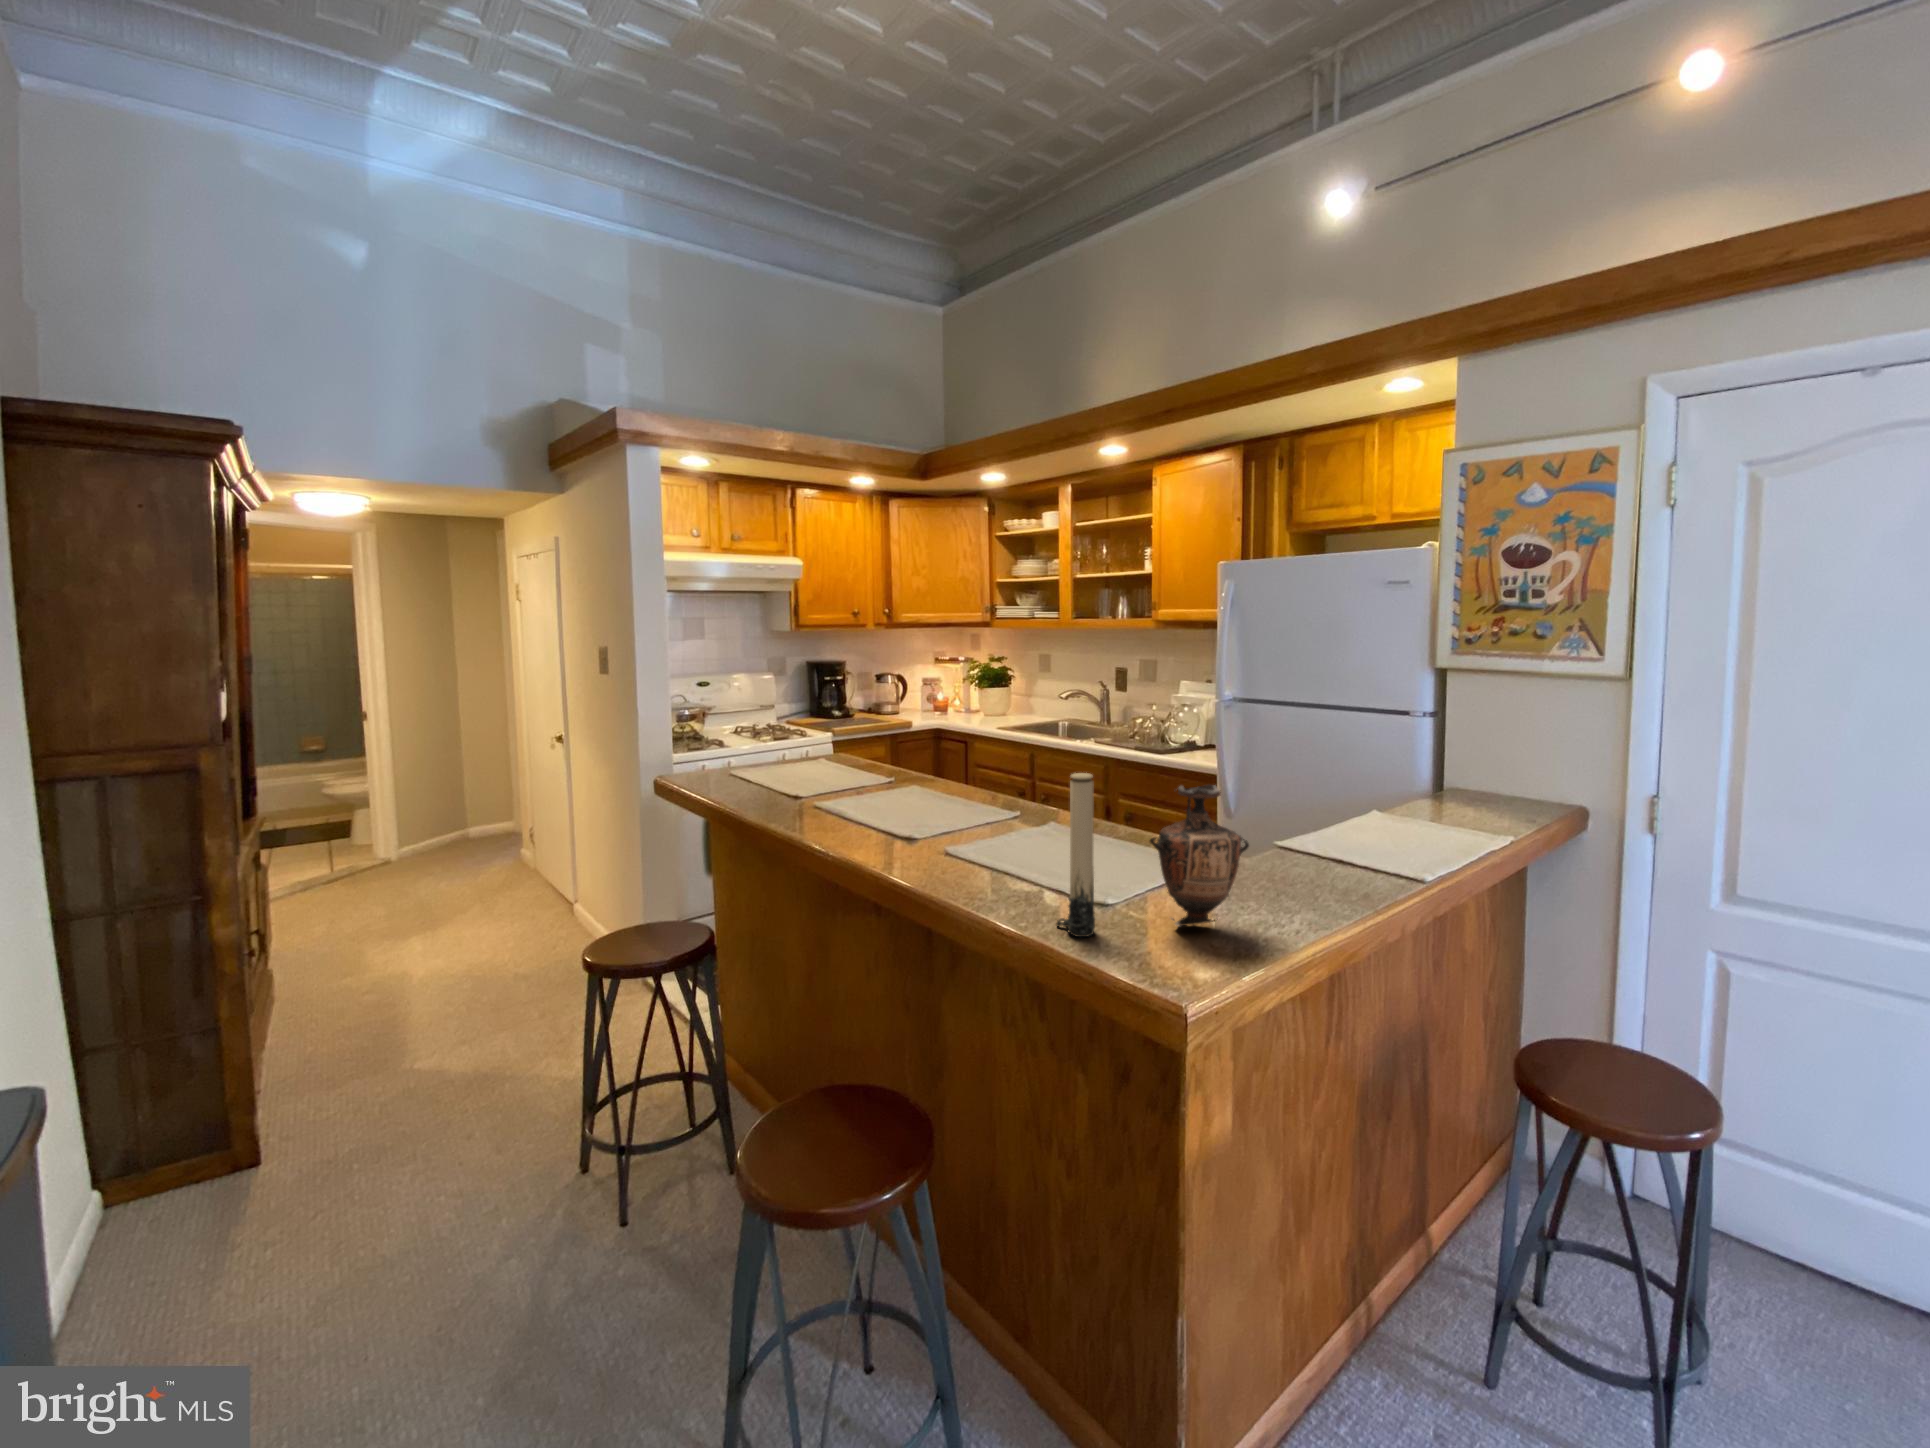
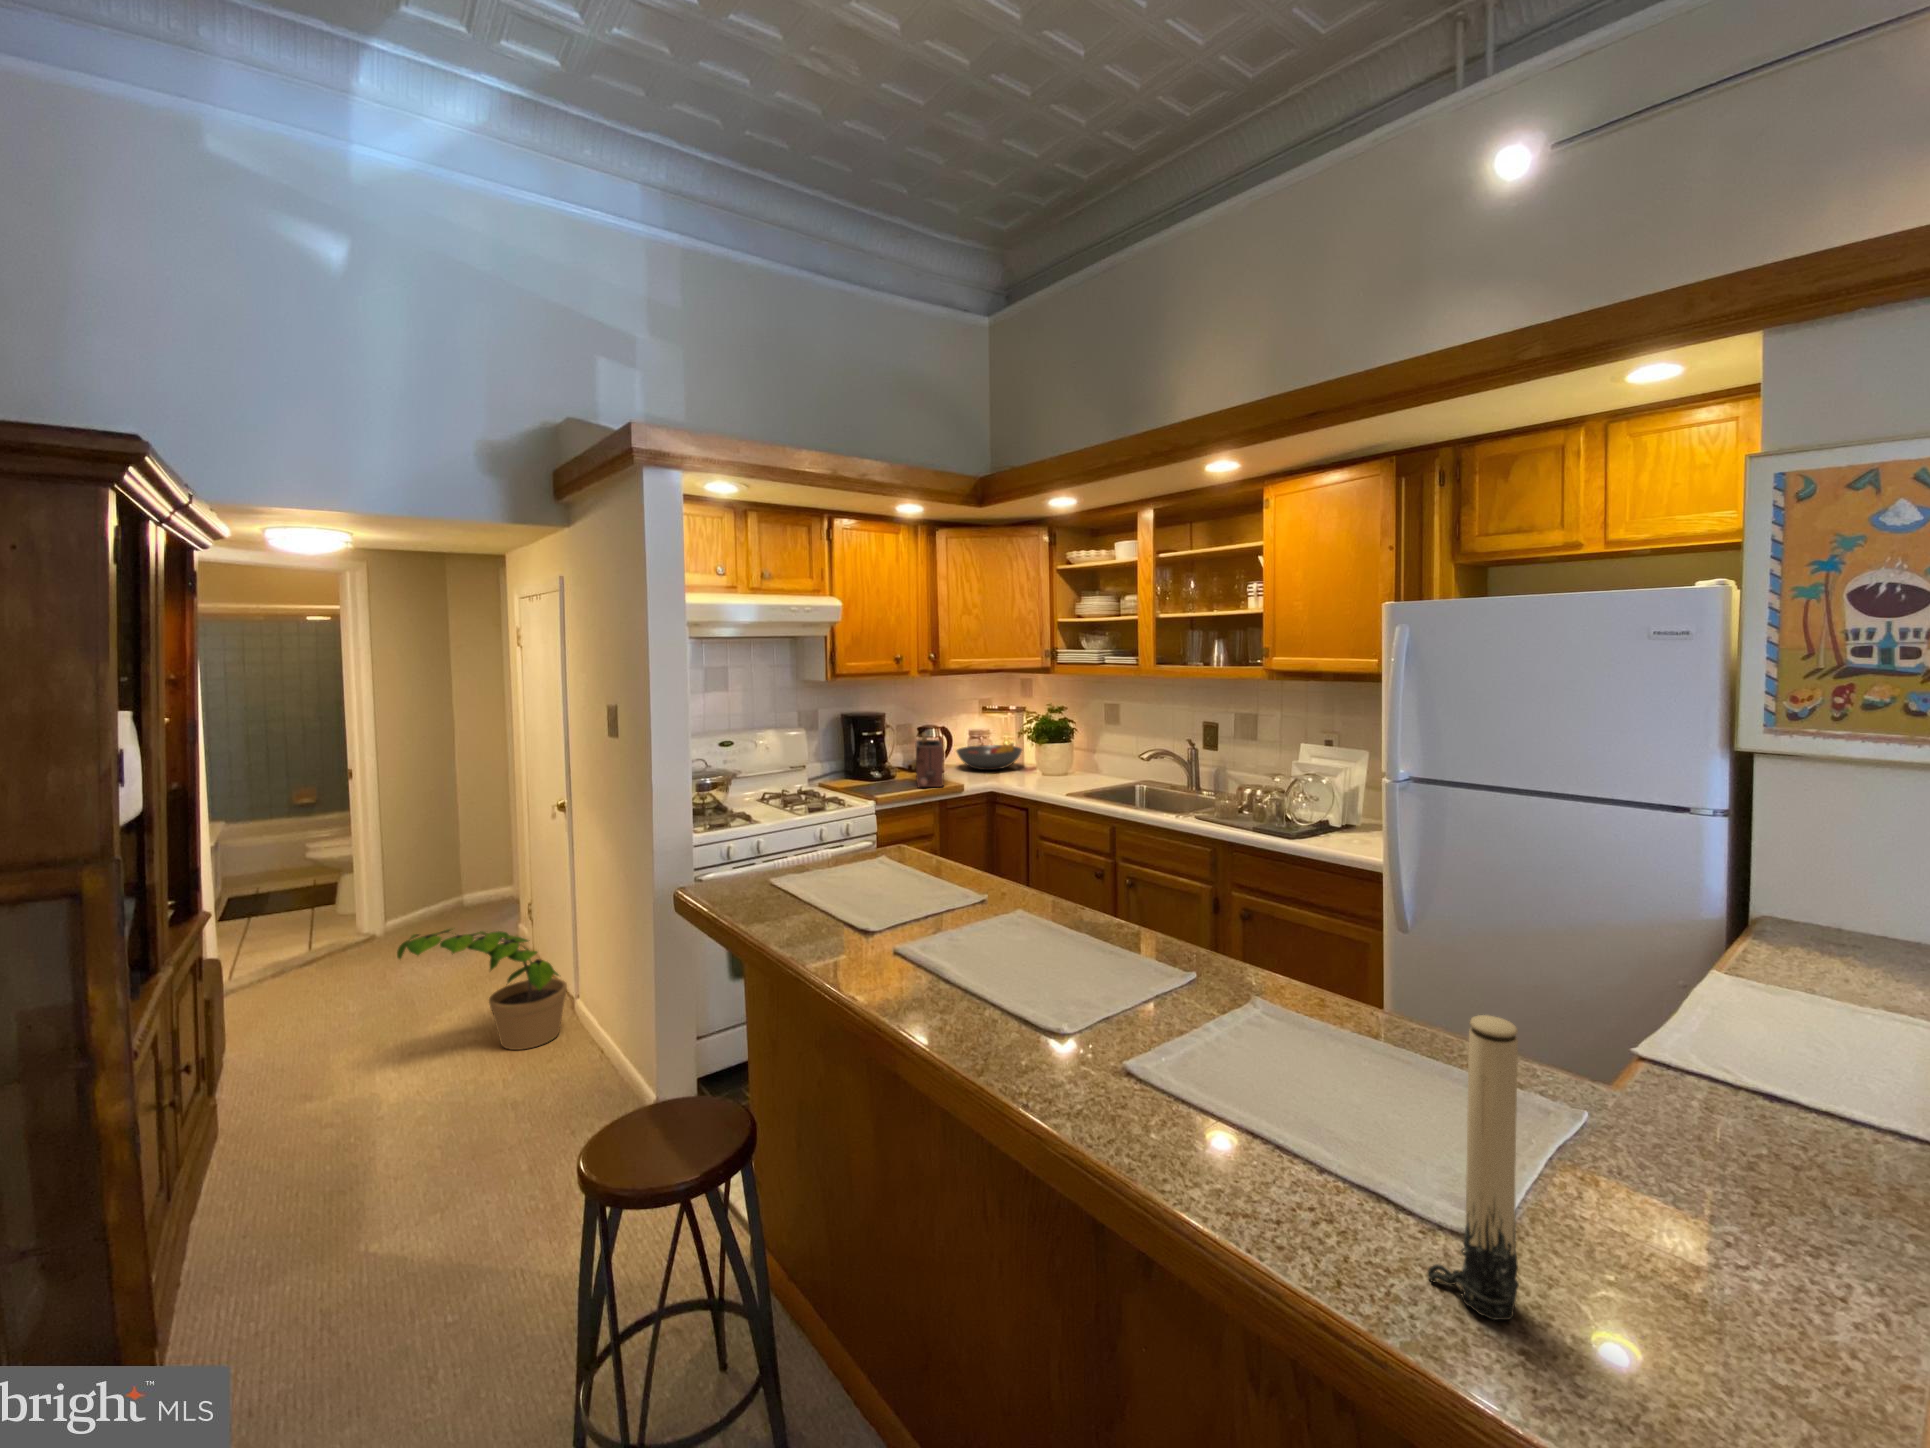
toaster: none [871,677,894,724] -> present [915,732,944,787]
fruit bowl: none [909,688,968,711] -> present [956,743,1022,770]
vase: present [1150,785,1249,926] -> none [1608,1031,1808,1311]
potted plant: none [419,836,566,939] -> present [397,929,567,1050]

